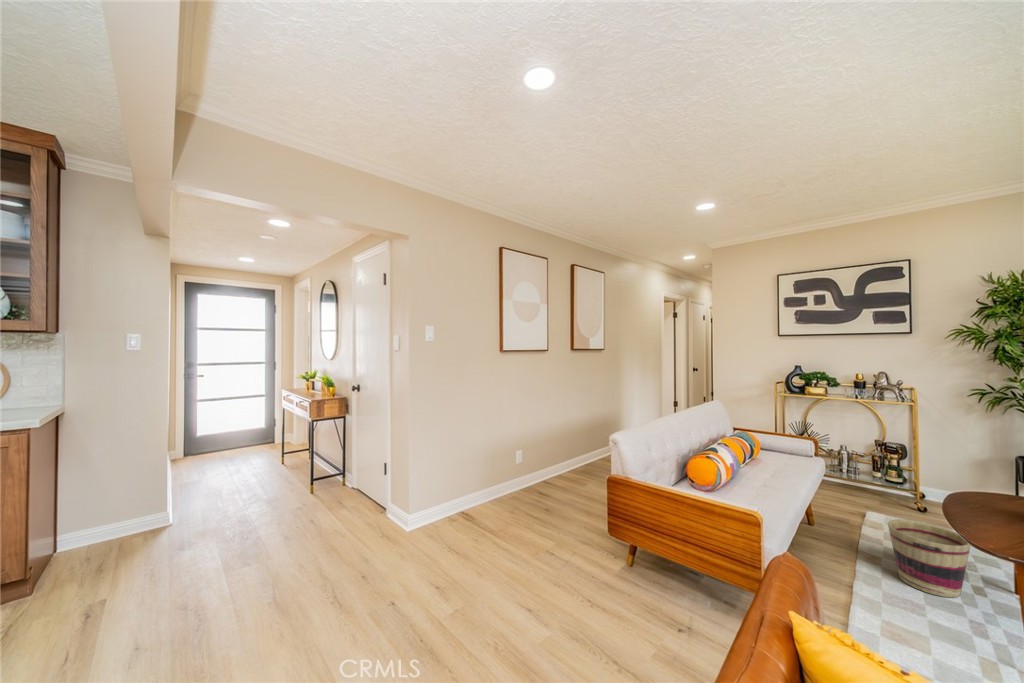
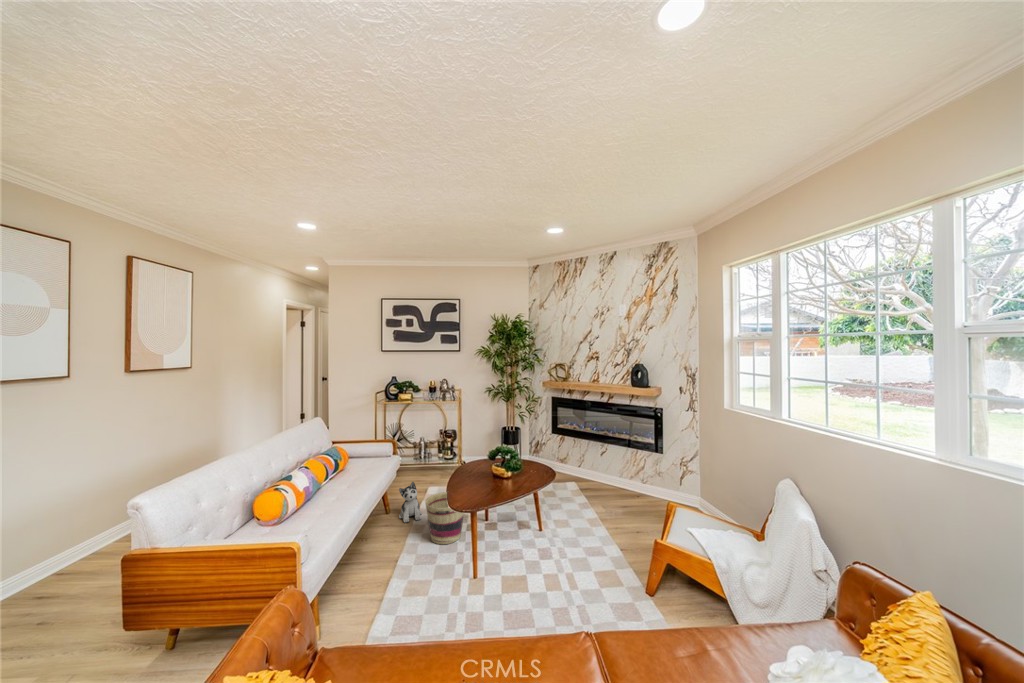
plush toy: none [831,494,869,547] -> present [399,482,422,522]

